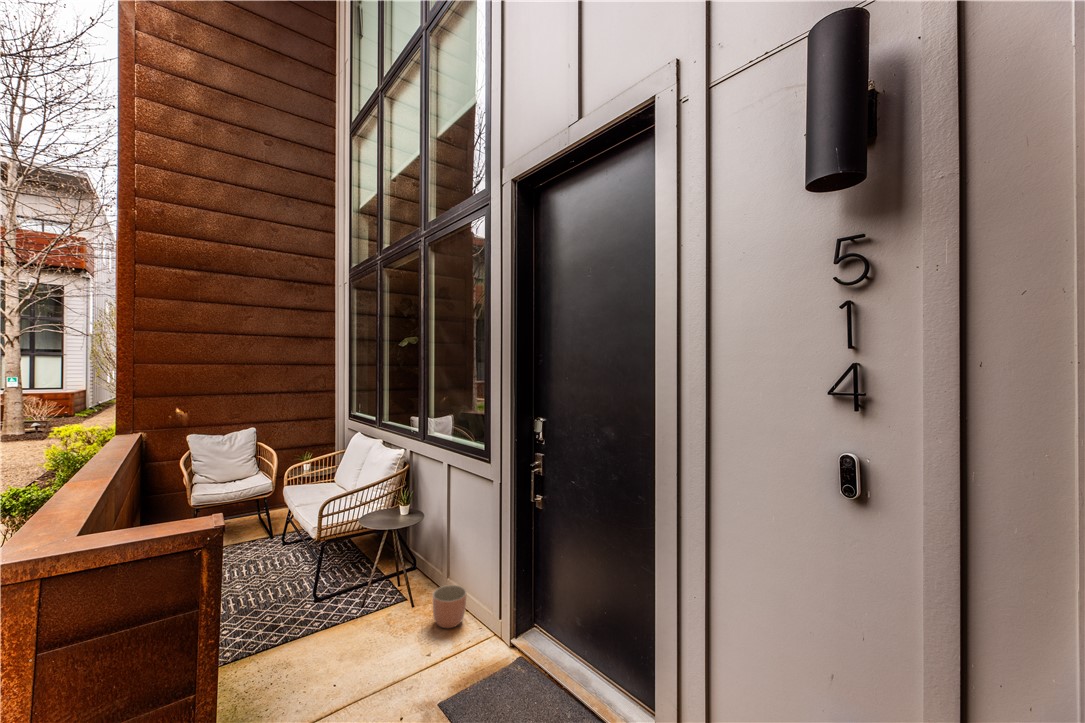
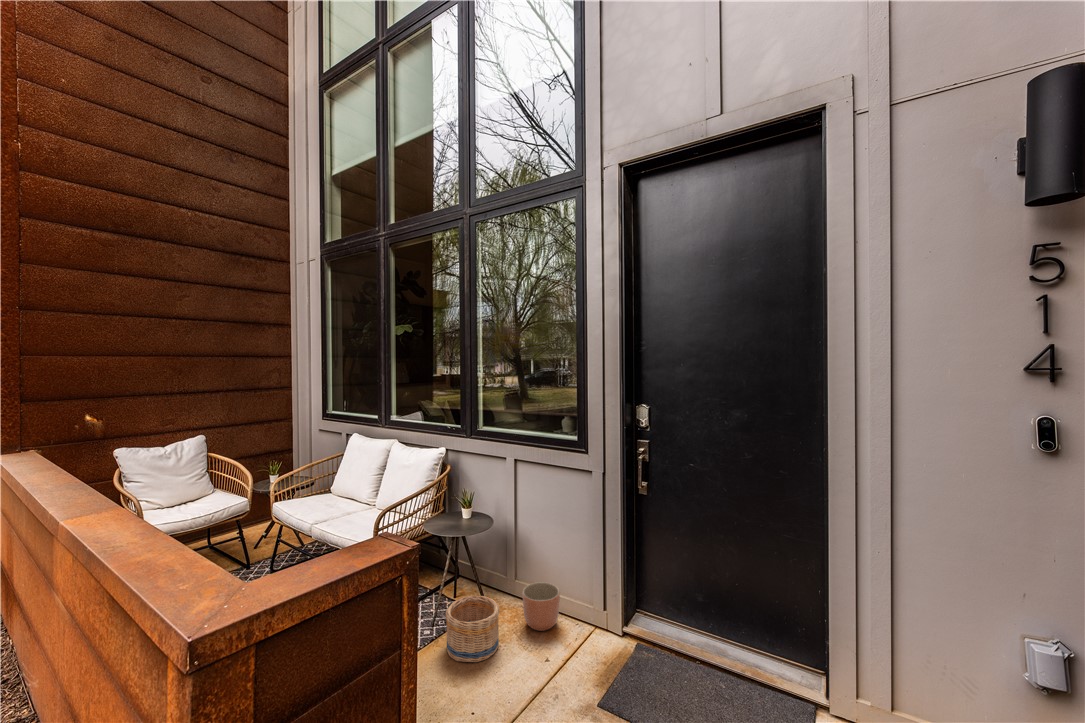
basket: none [358,587,406,643] -> present [446,596,499,662]

